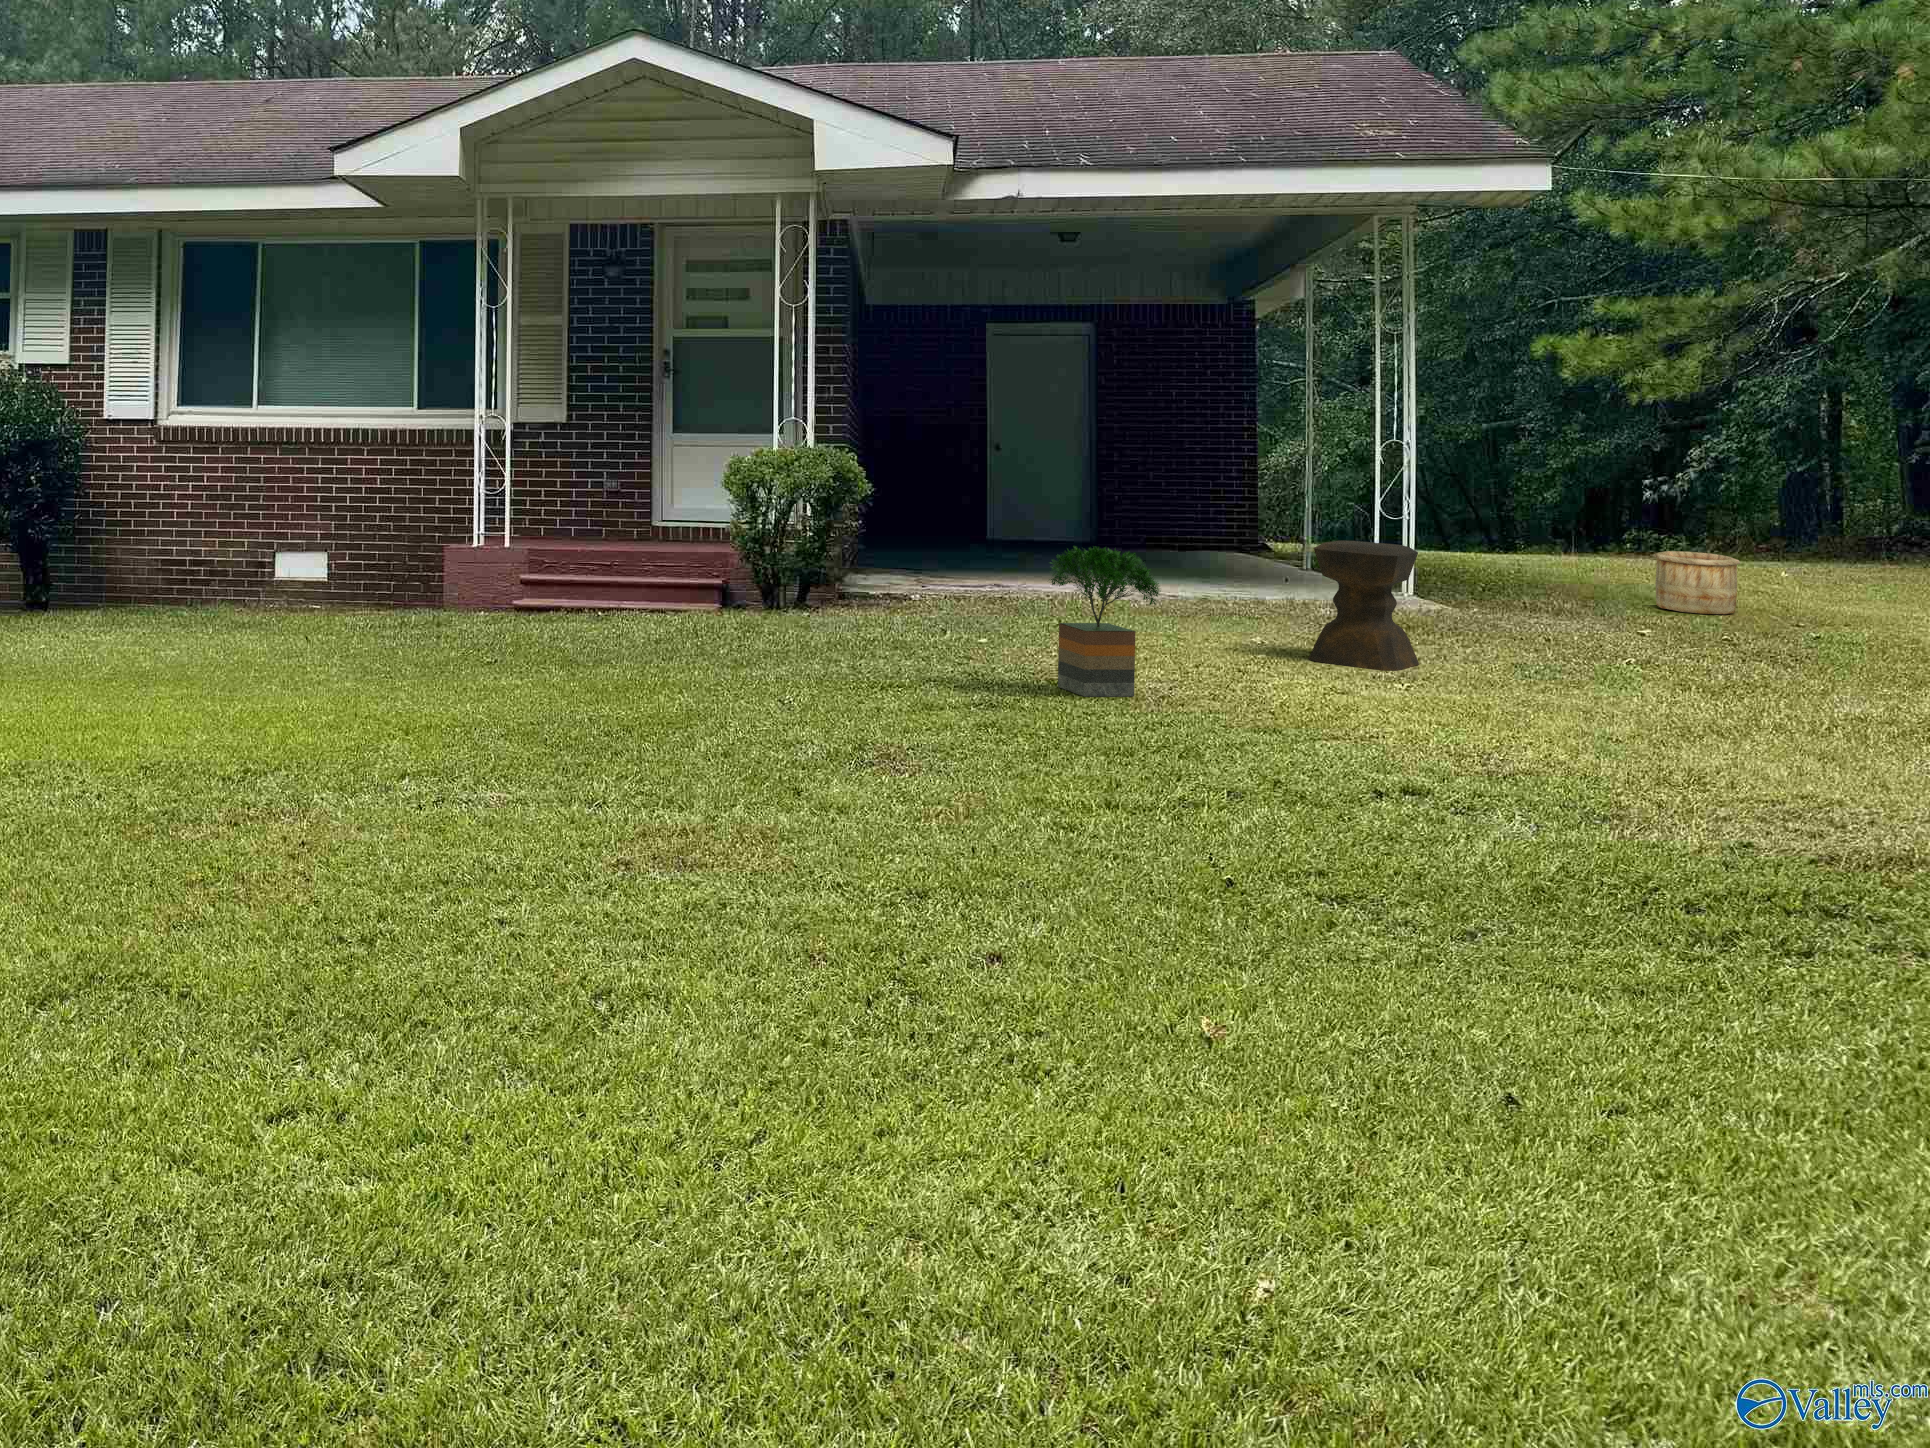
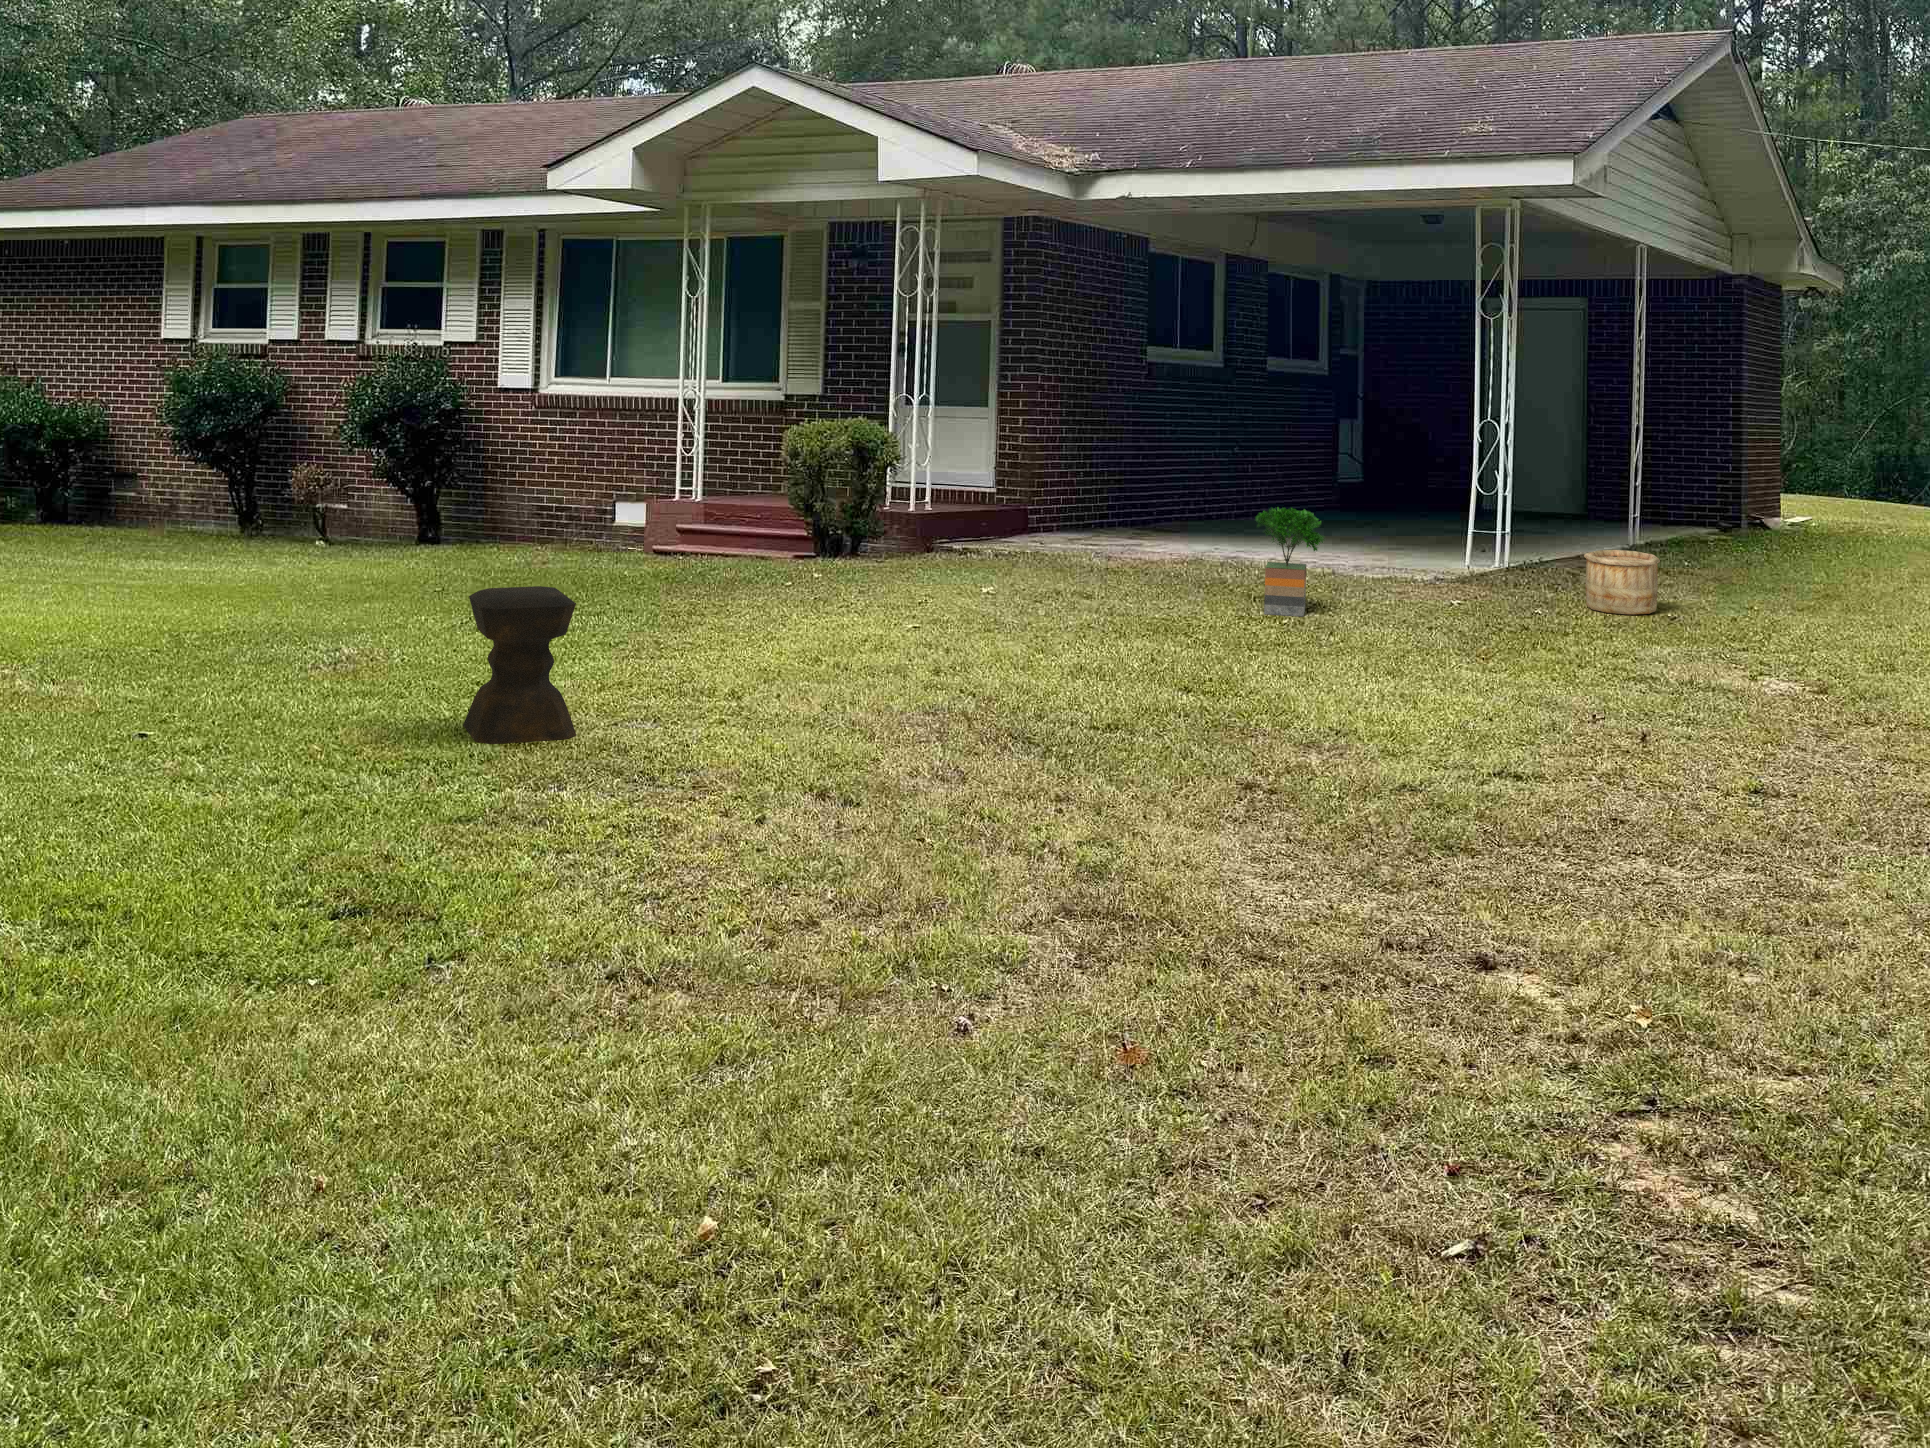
stool: present [1308,540,1419,671] -> present [463,586,576,744]
potted tree: present [1049,547,1161,696] -> present [1256,507,1324,616]

